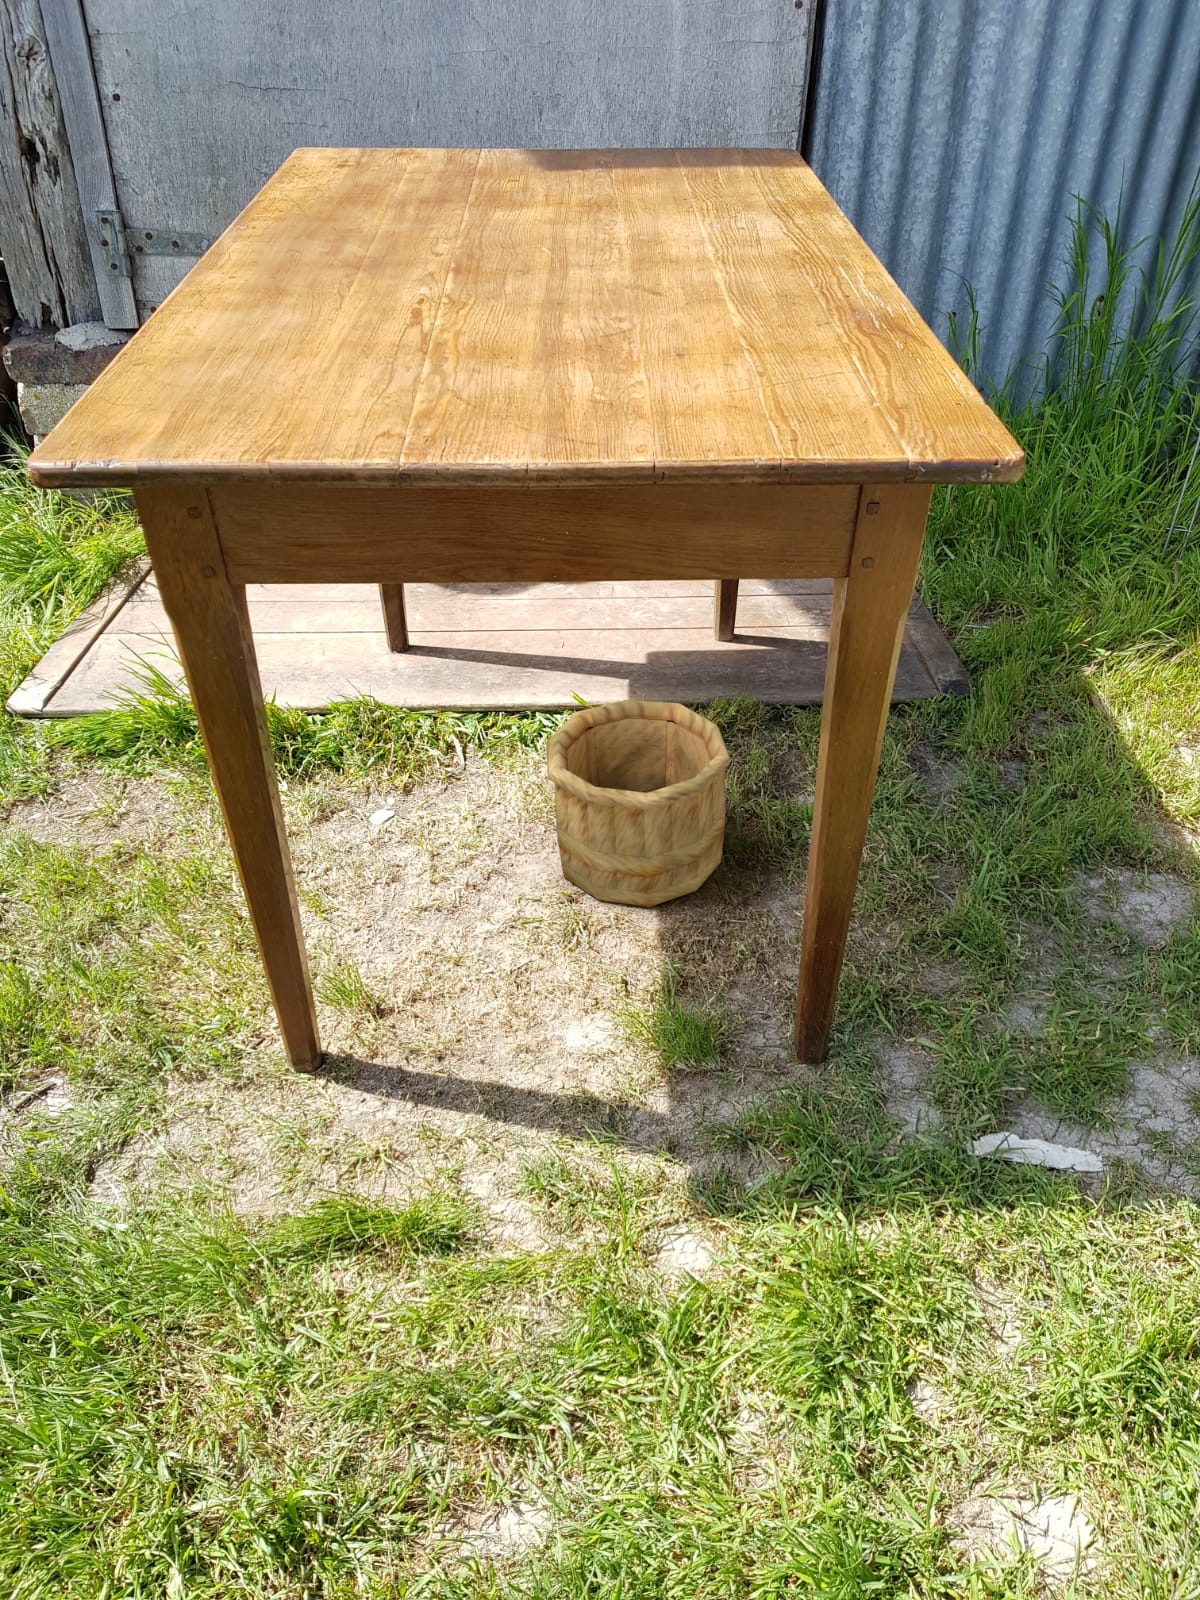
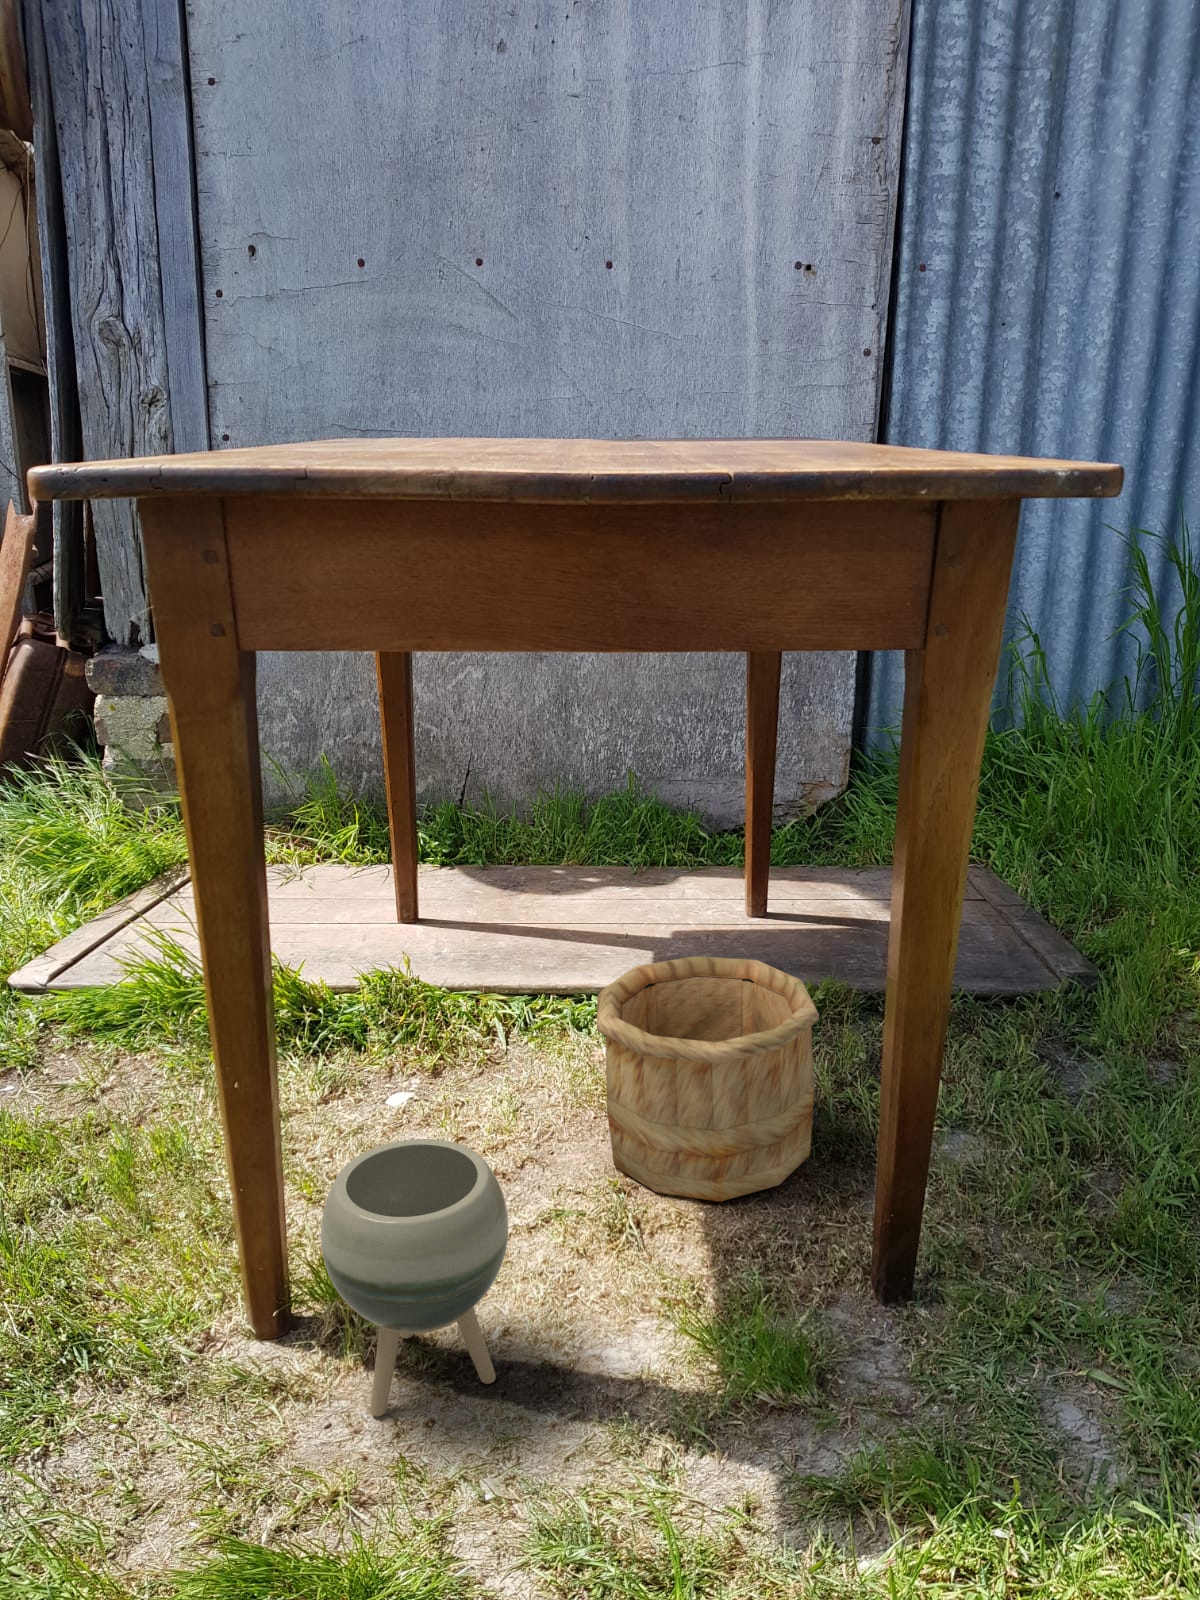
planter: none [349,898,492,1096] -> present [321,1139,508,1416]

